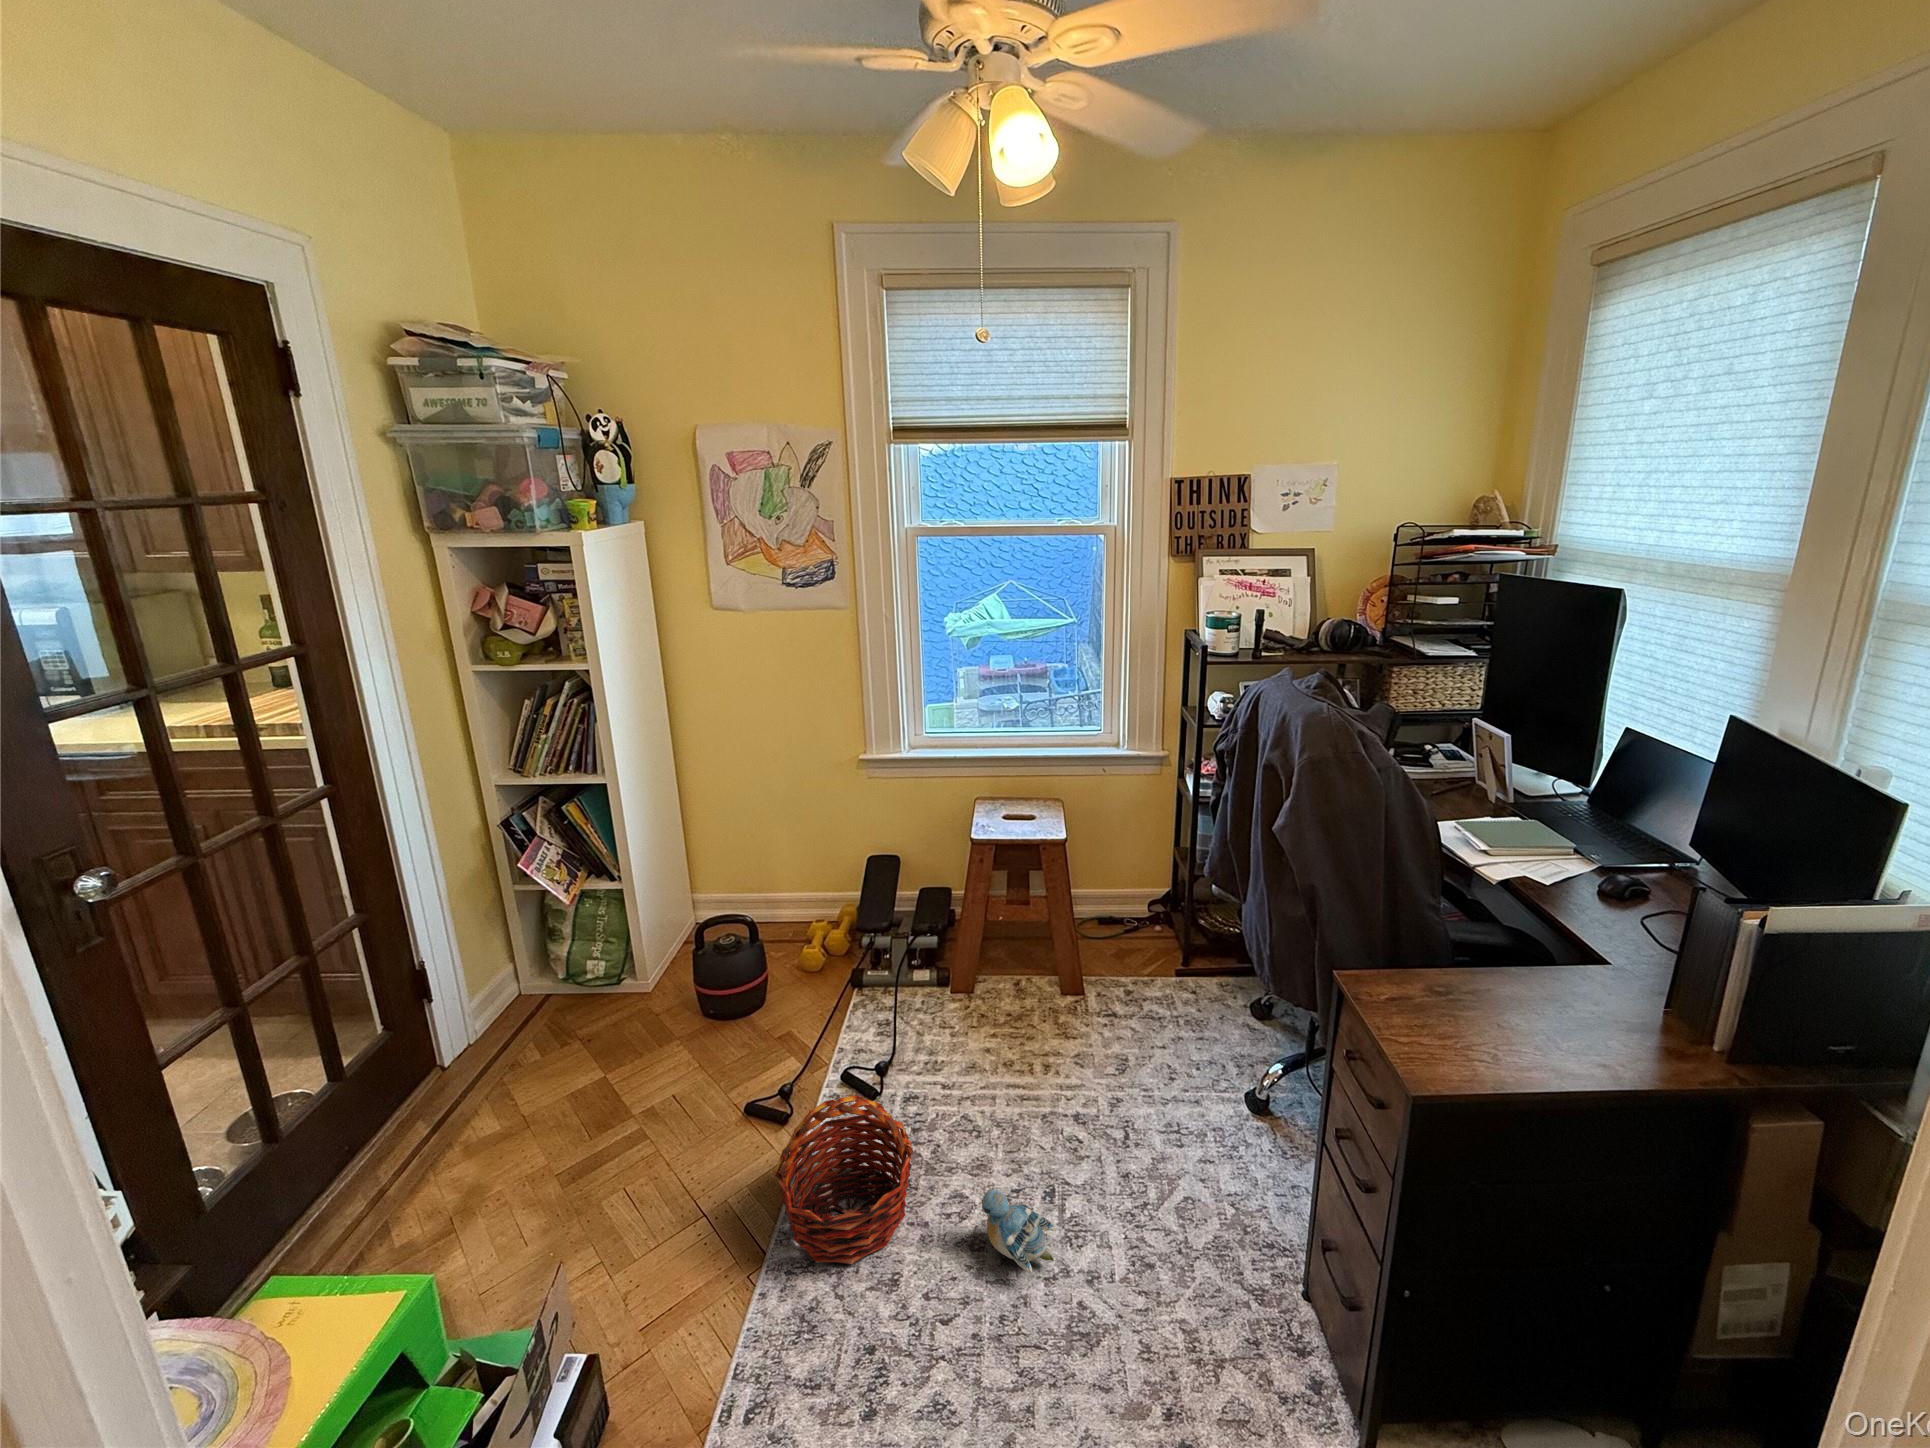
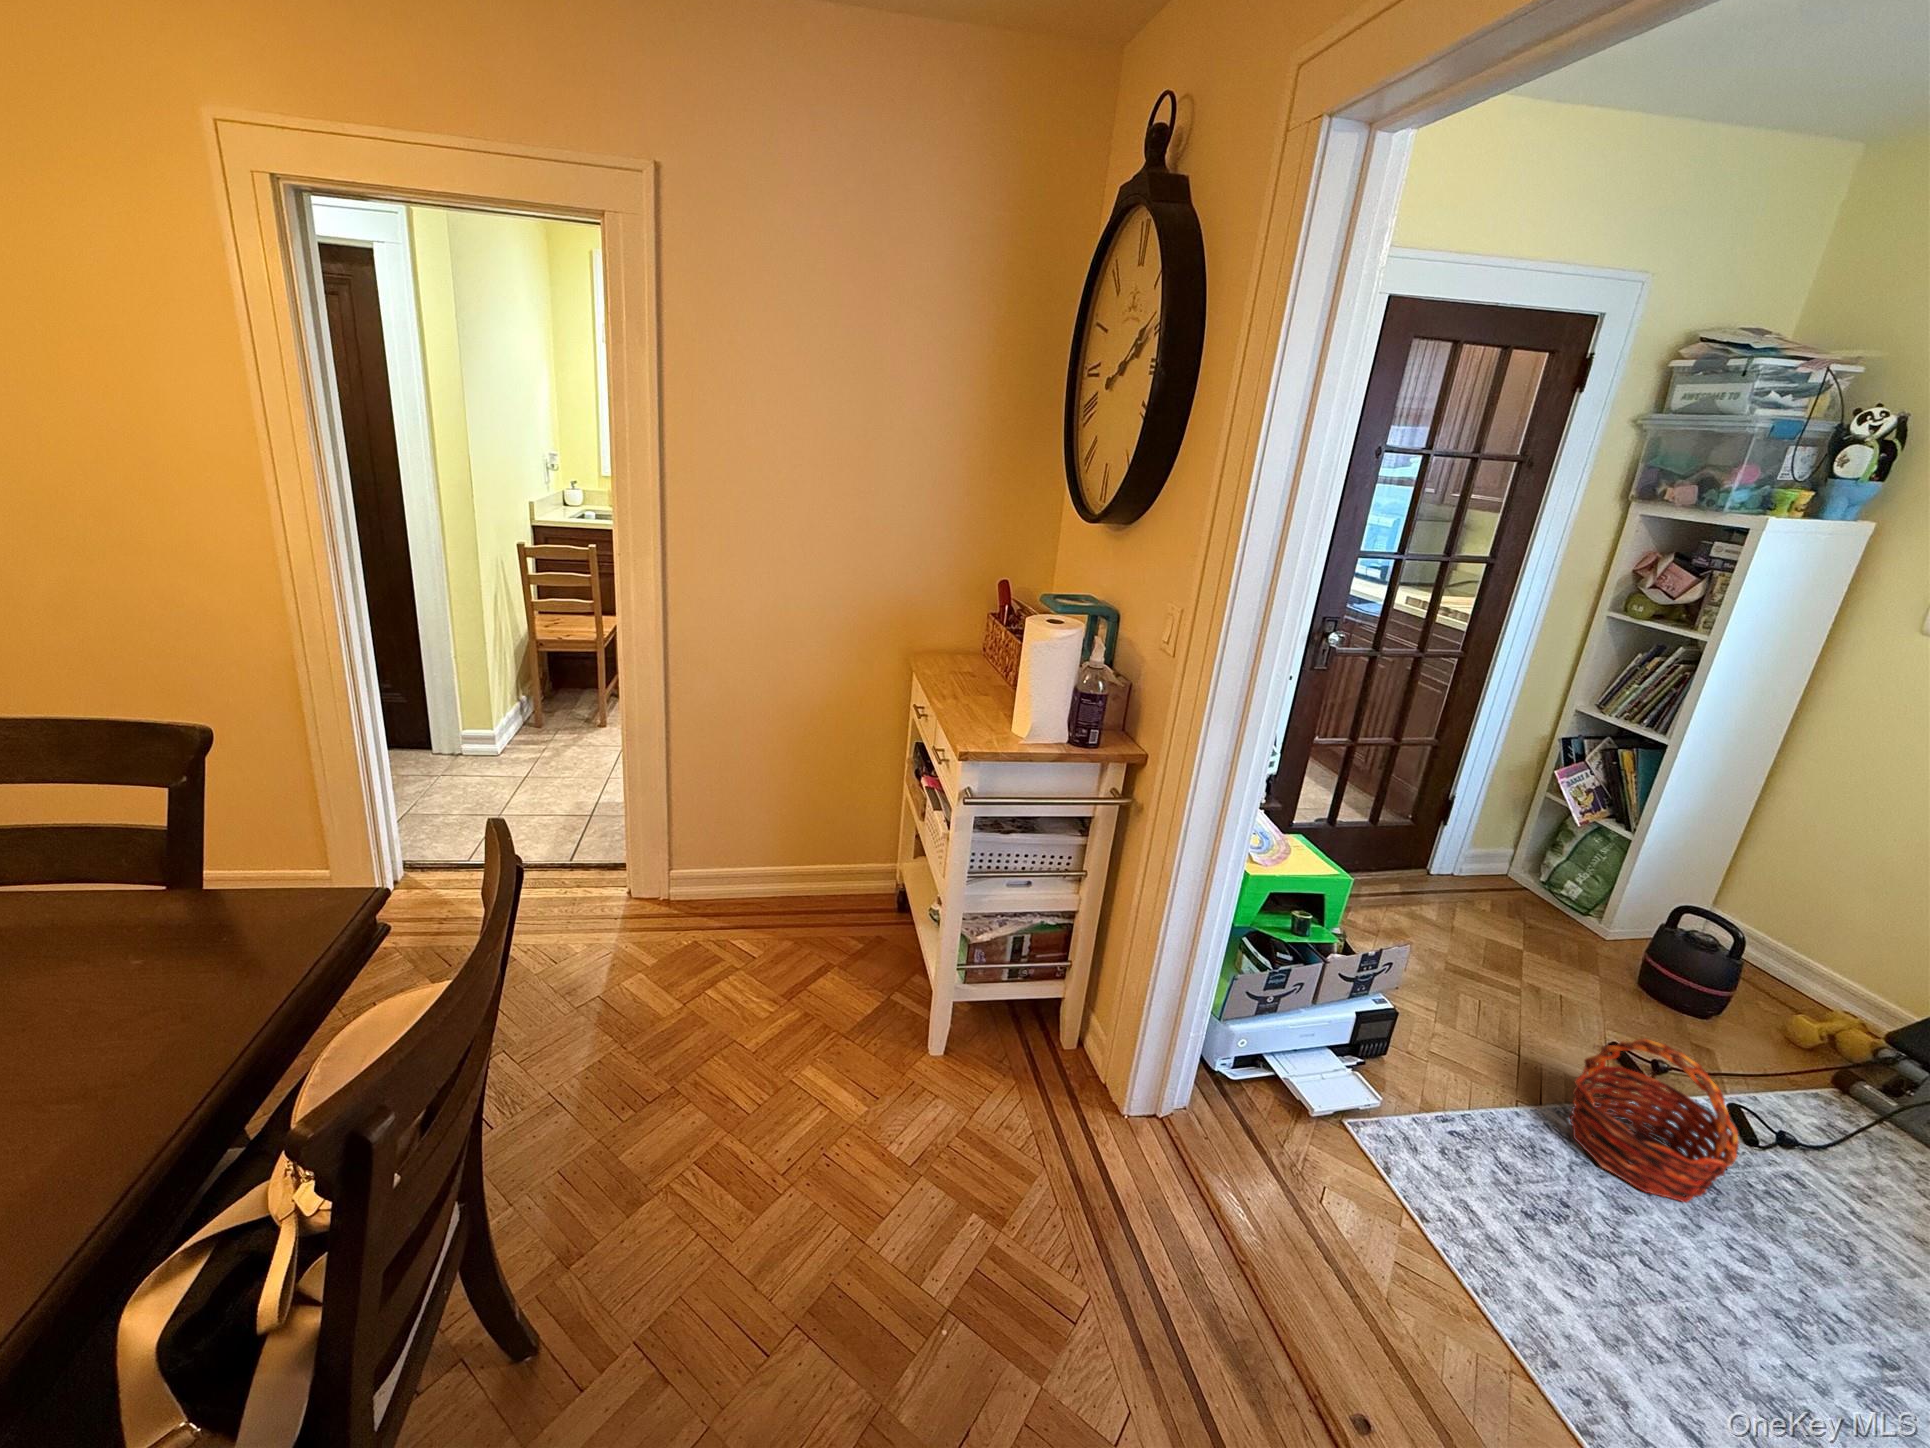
plush toy: present [981,1190,1057,1274] -> none [1755,1249,1855,1368]

